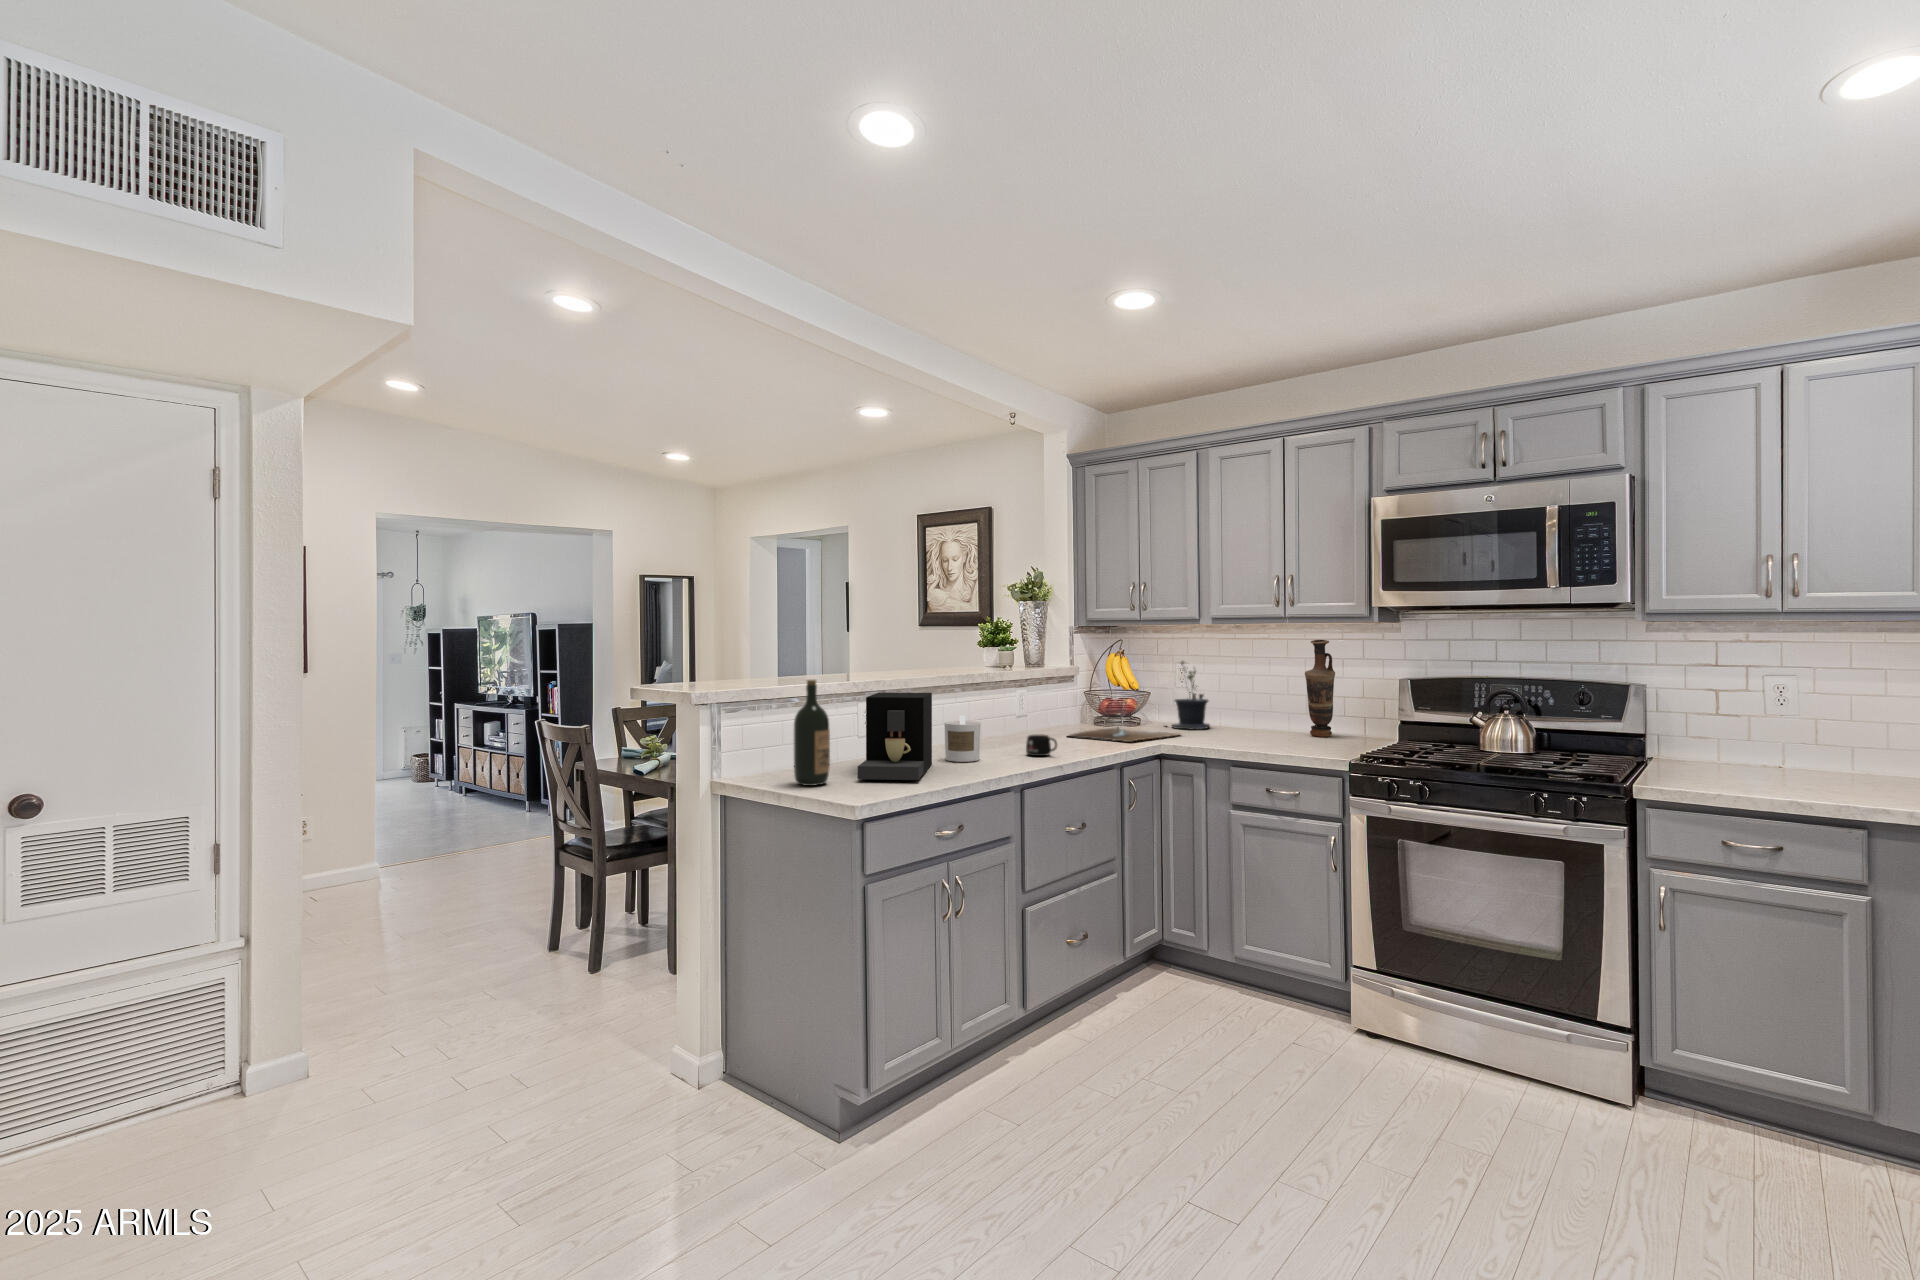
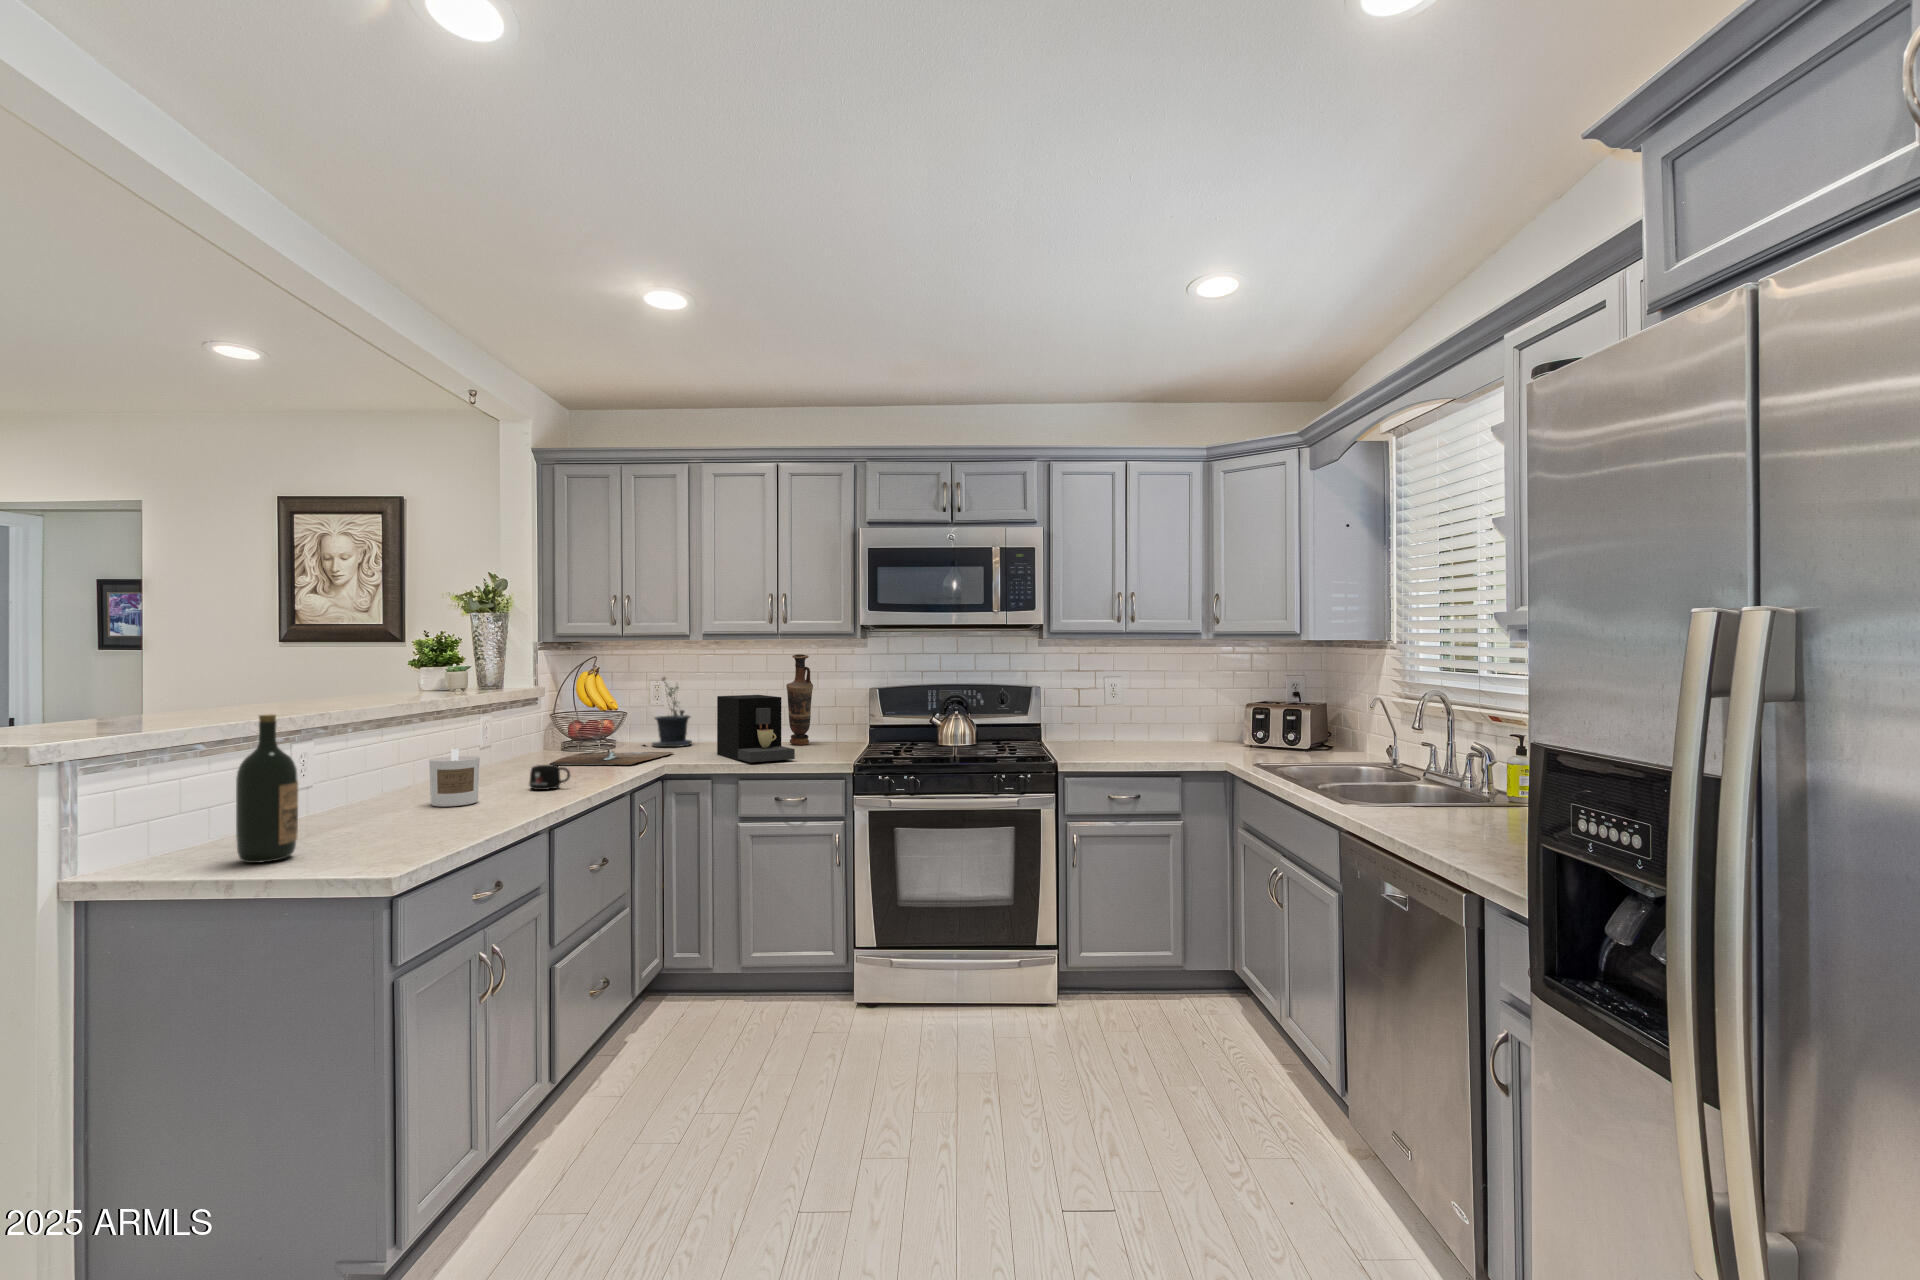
coffee maker: present [858,692,932,780] -> present [717,695,795,762]

